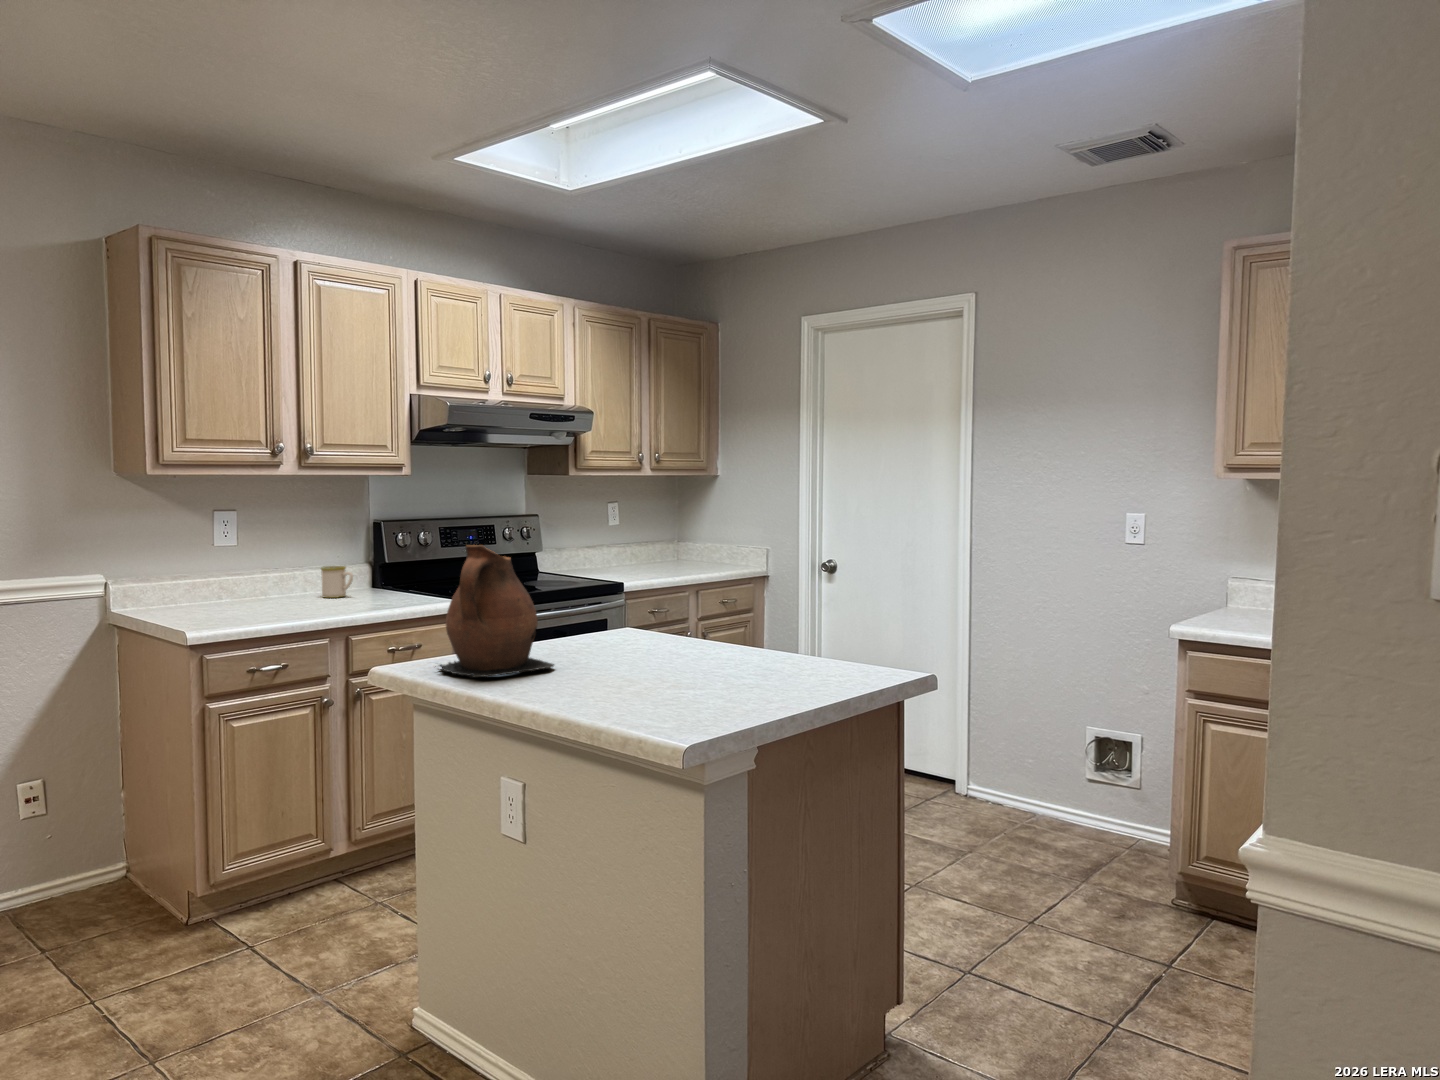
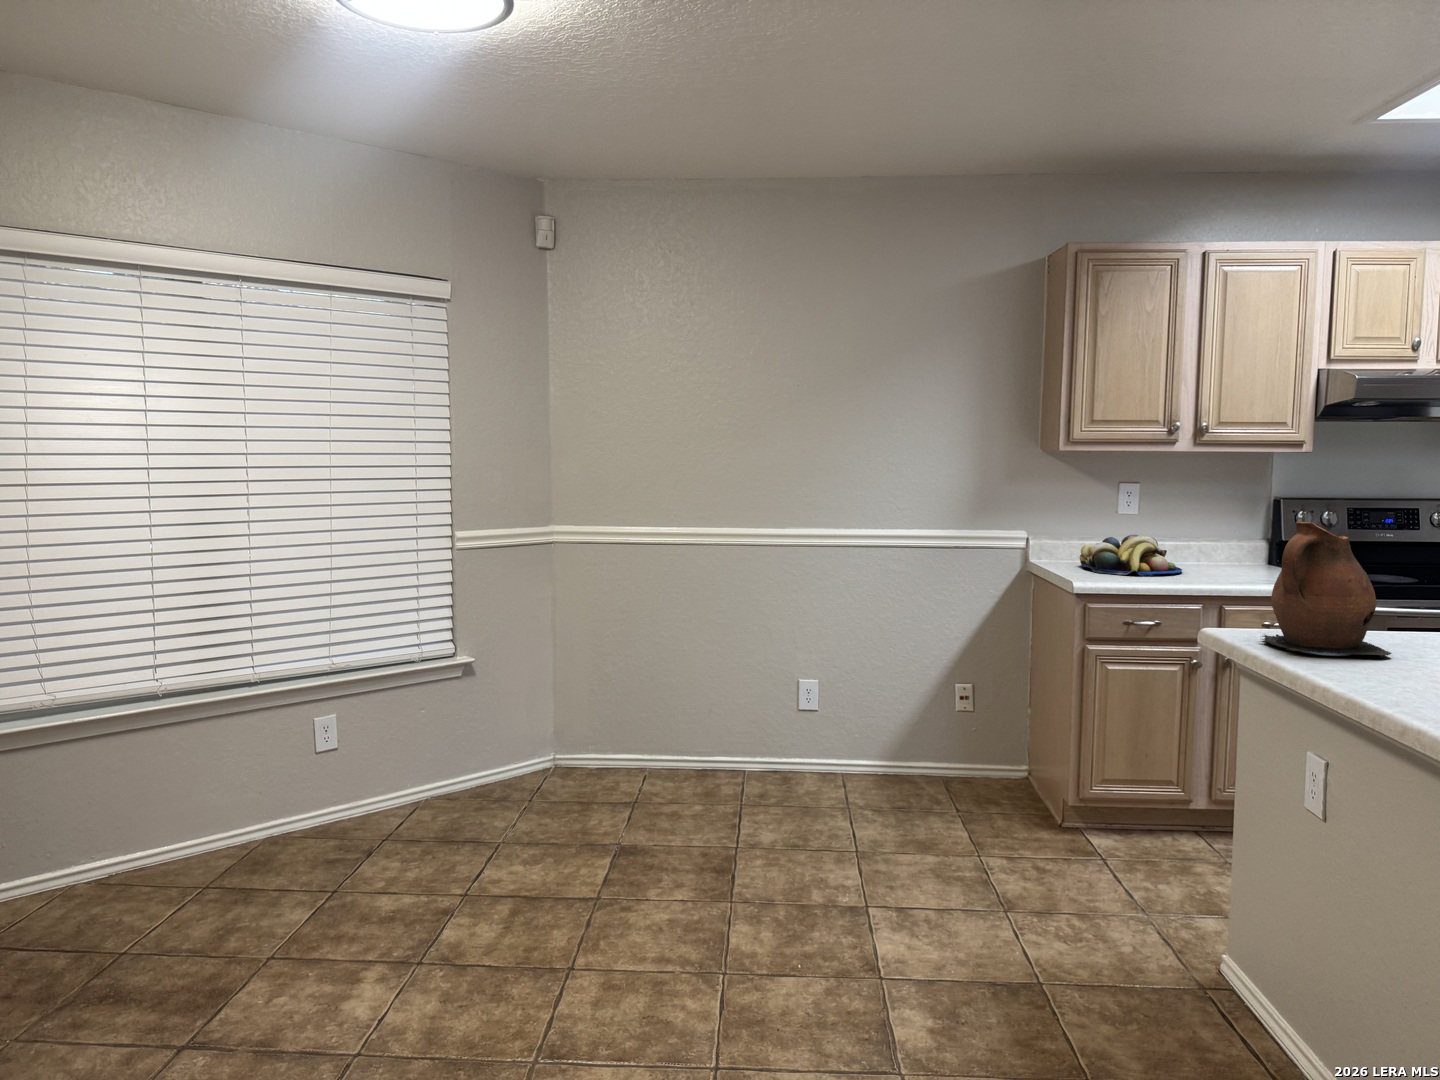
mug: present [321,566,353,598] -> none [1209,539,1241,570]
fruit bowl: none [179,568,299,616] -> present [1080,535,1182,575]

